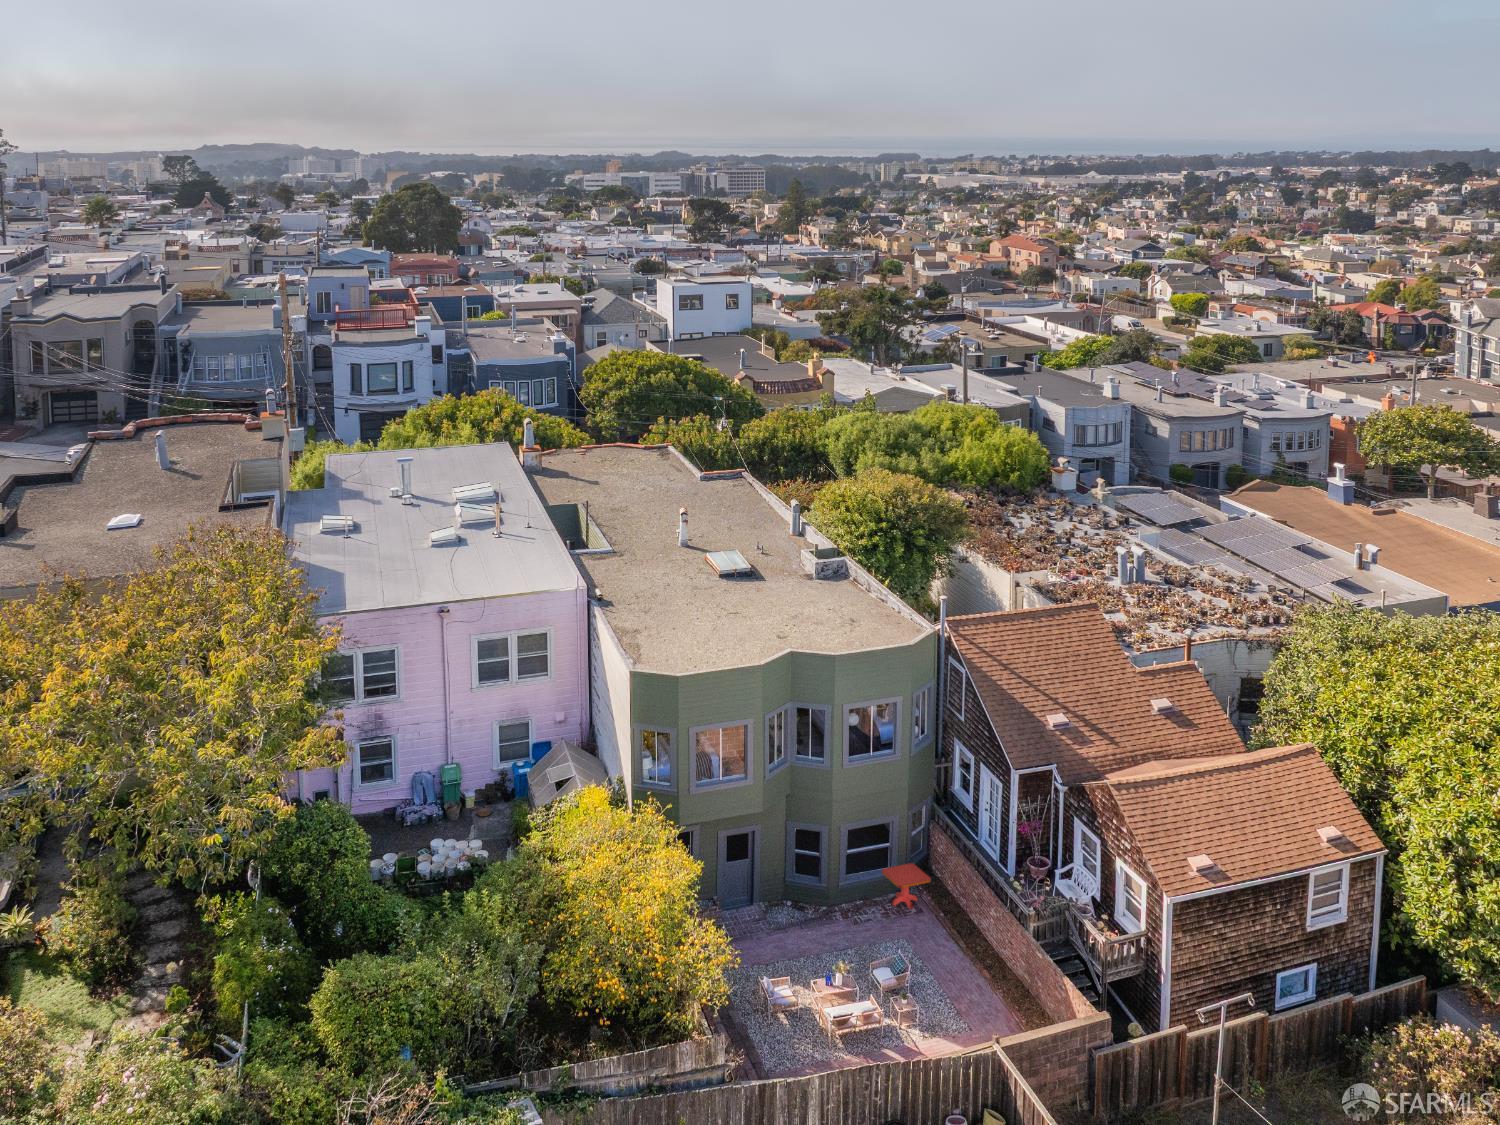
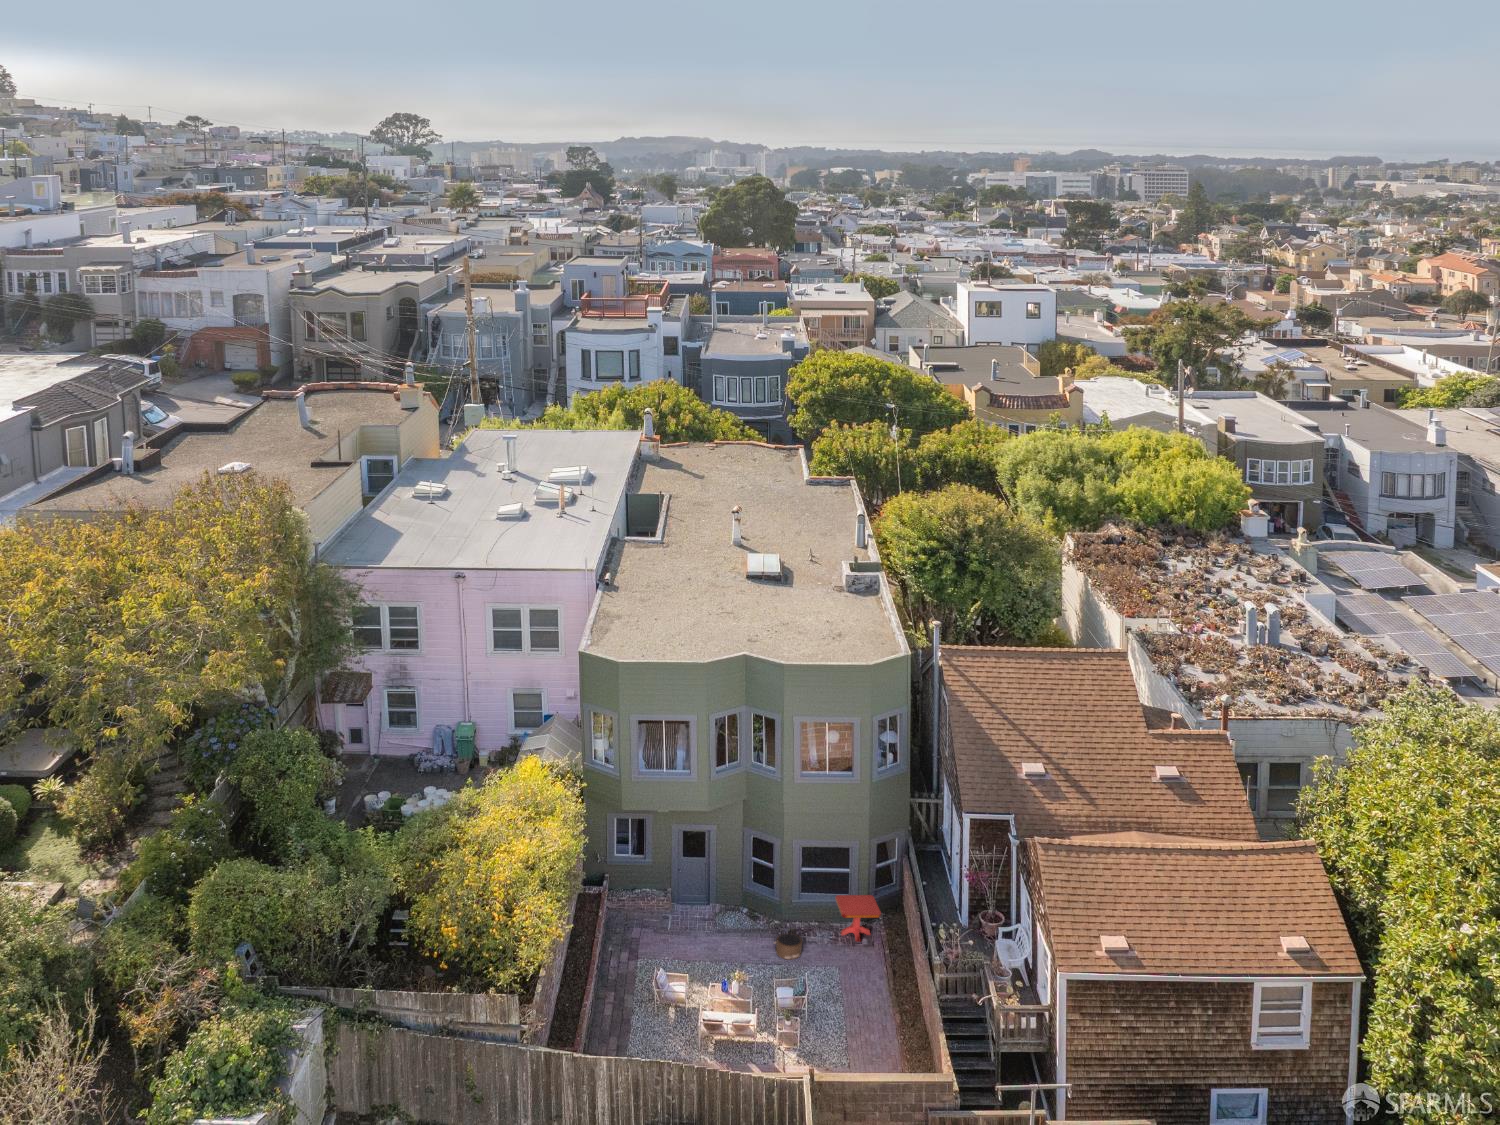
pouf: none [841,912,872,938] -> present [775,933,802,960]

